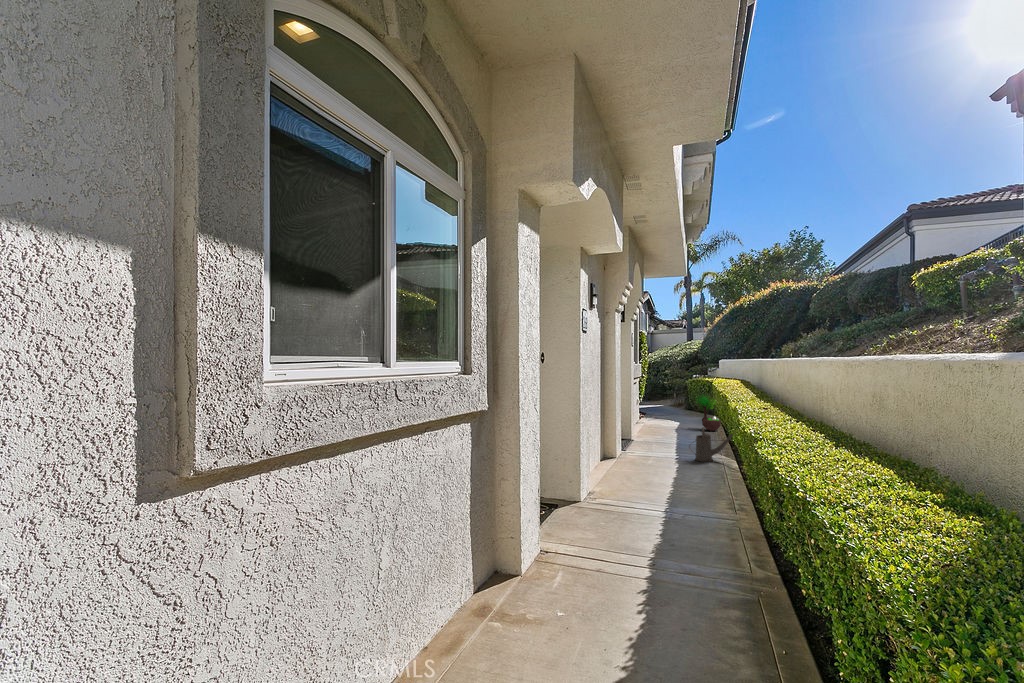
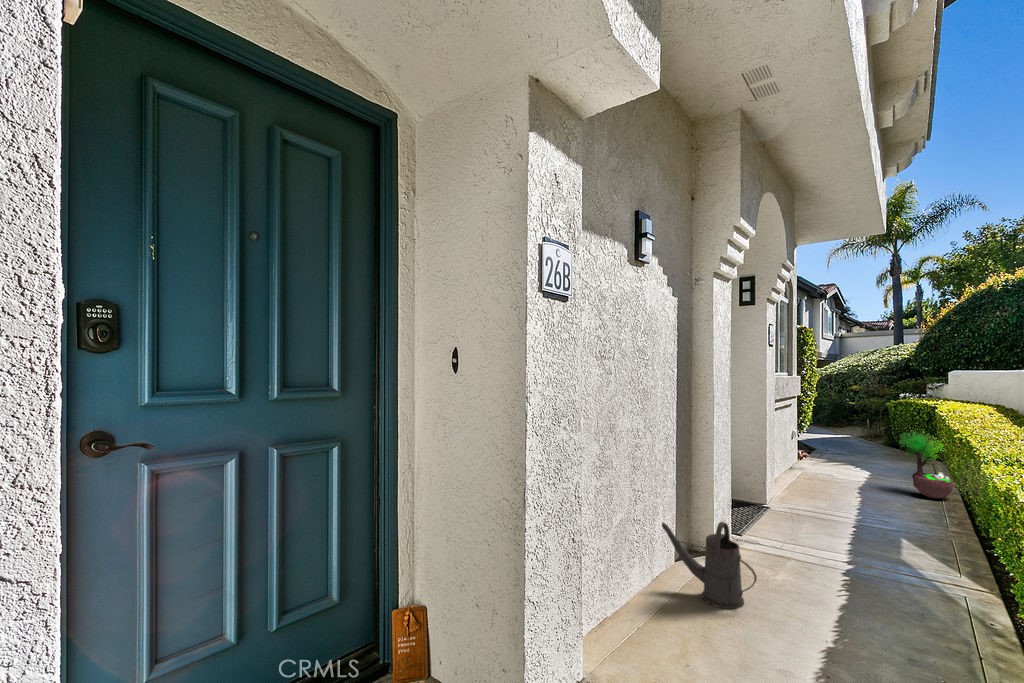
watering can: present [695,427,733,462] -> present [662,522,757,609]

